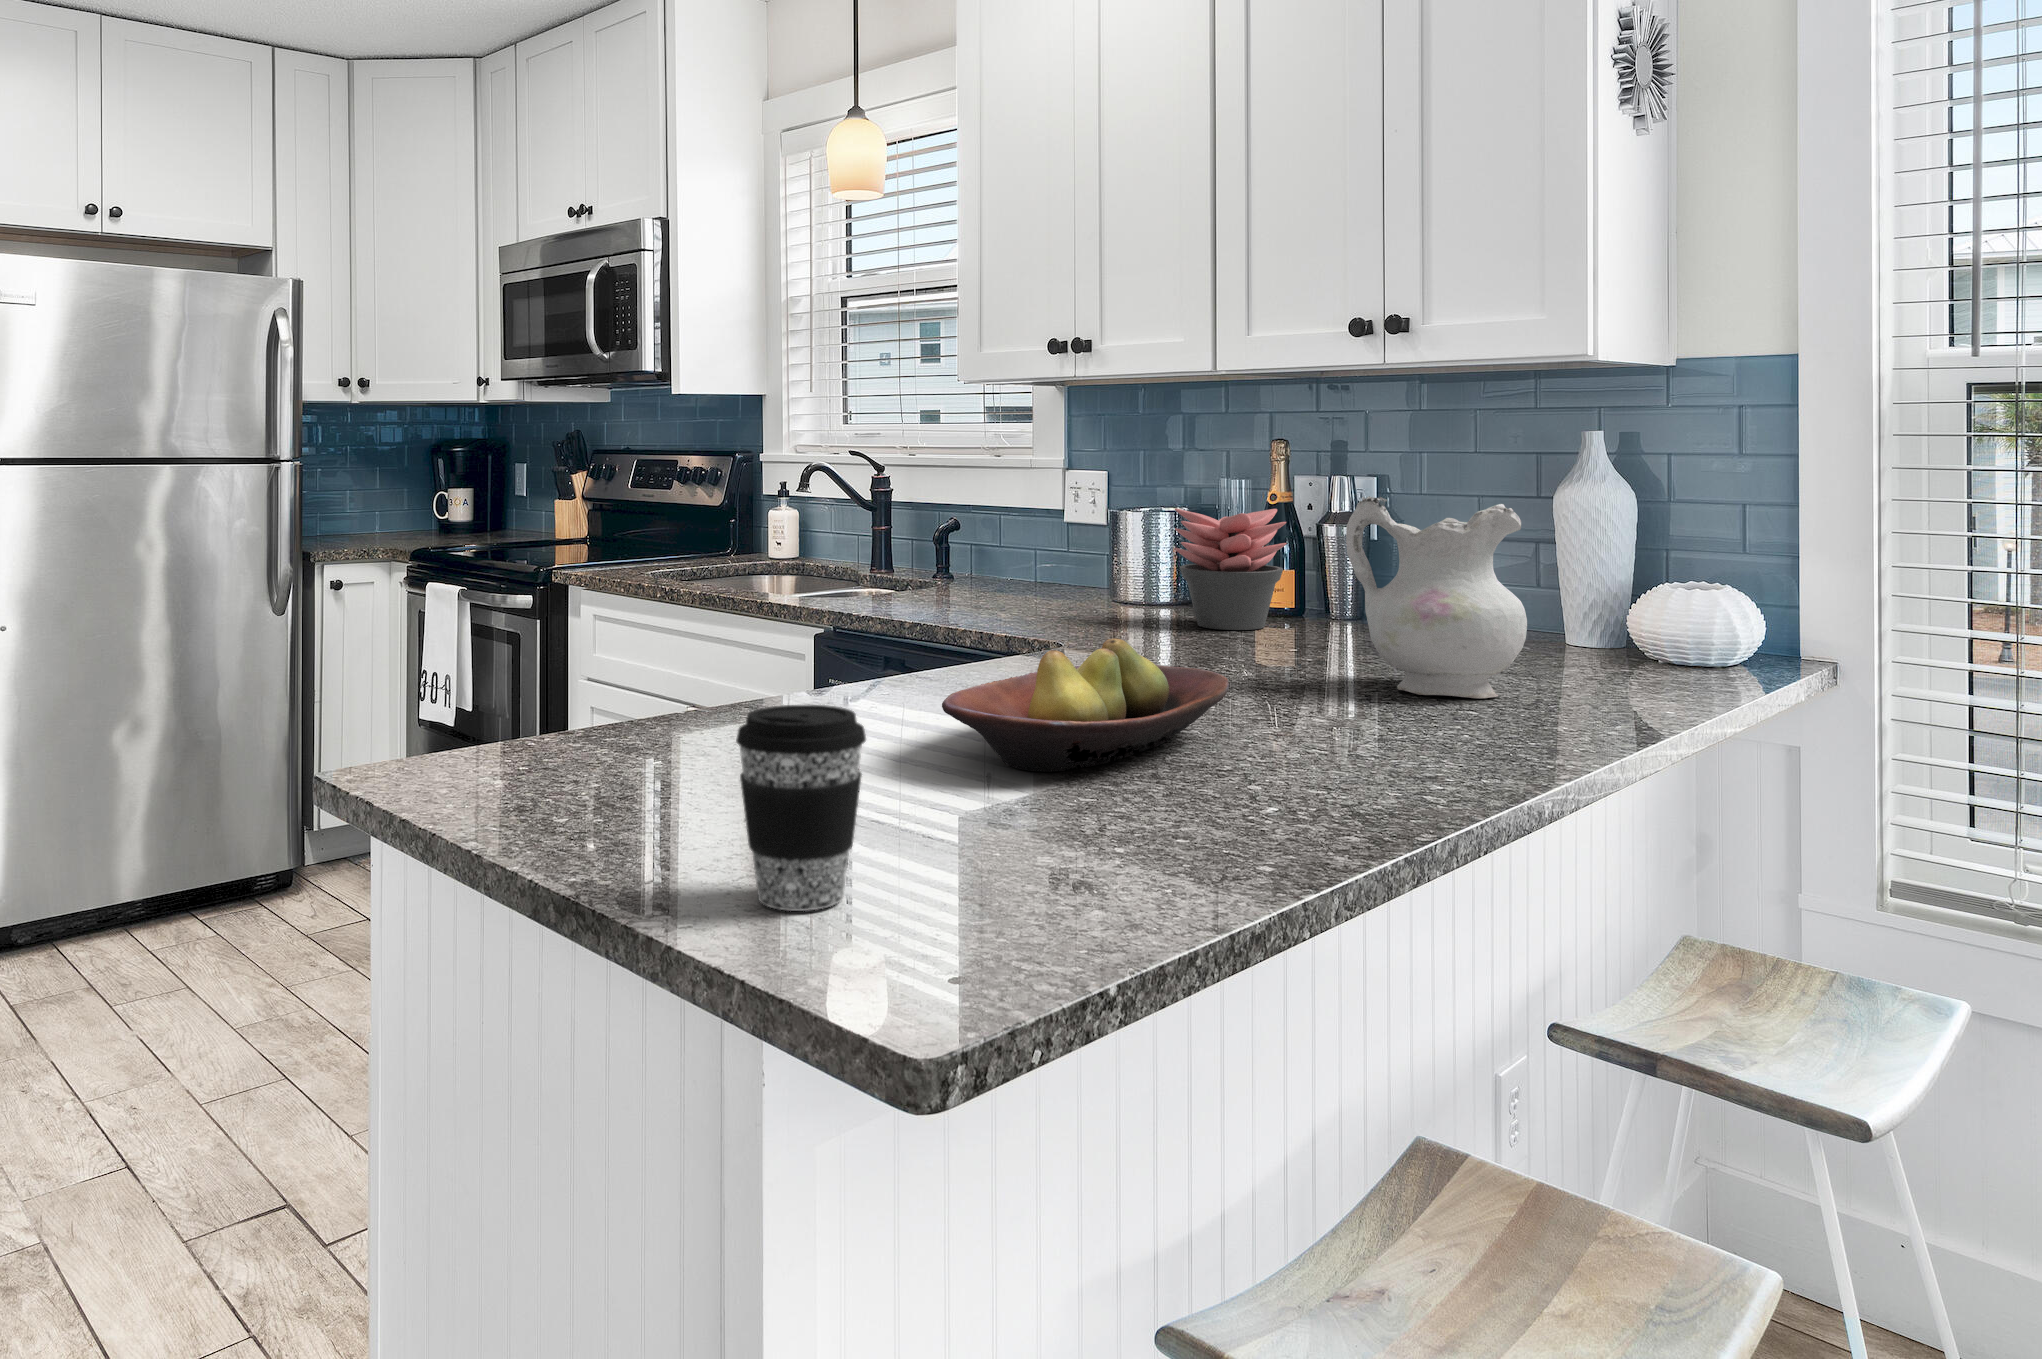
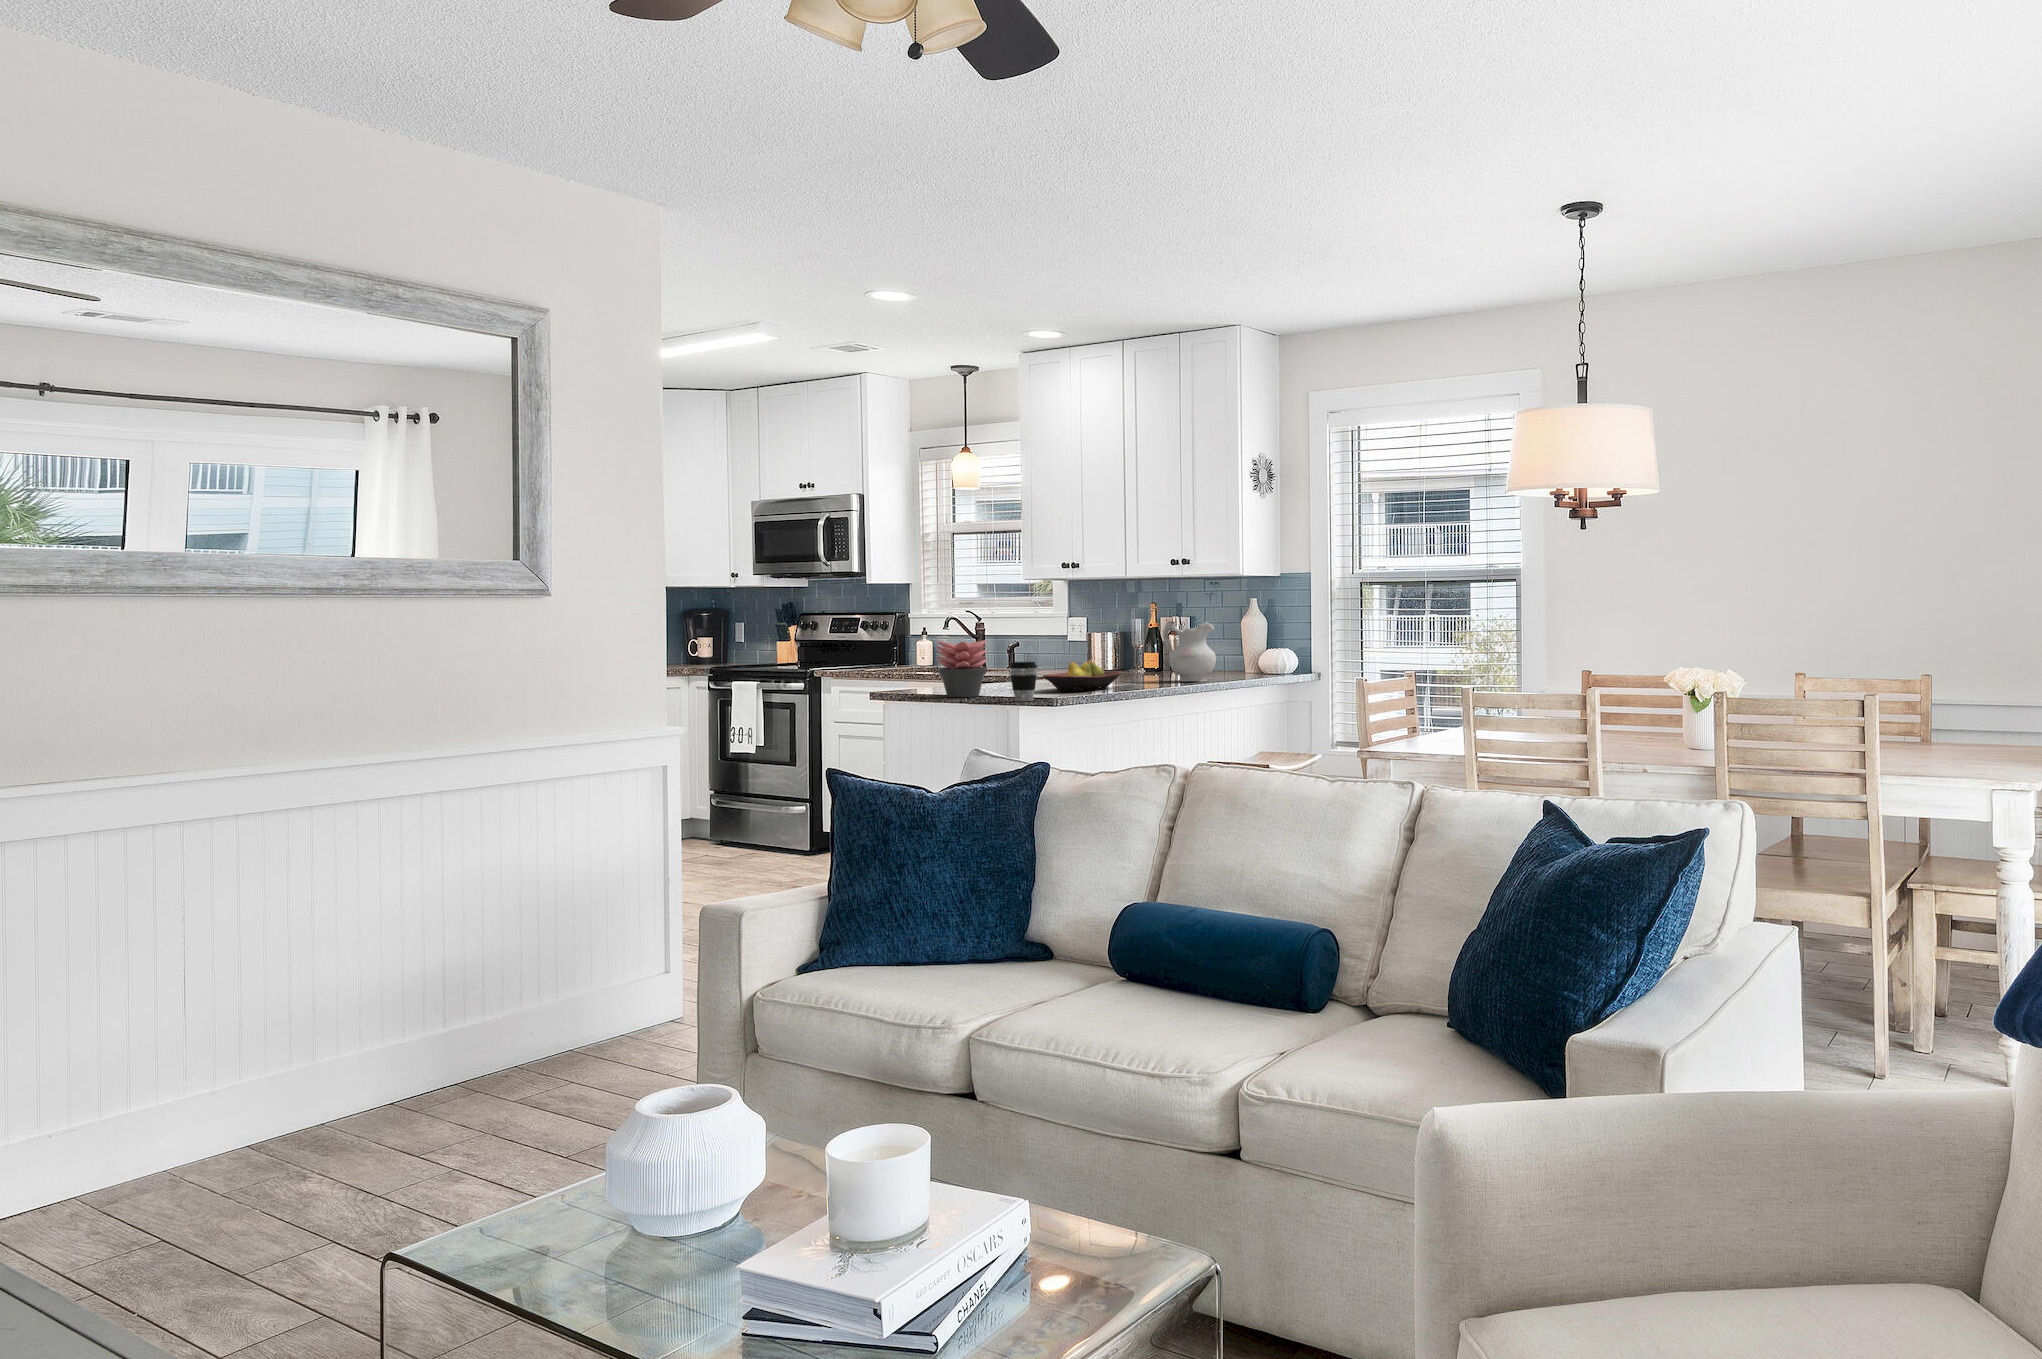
succulent plant: present [1175,509,1286,630] -> present [936,640,987,697]

